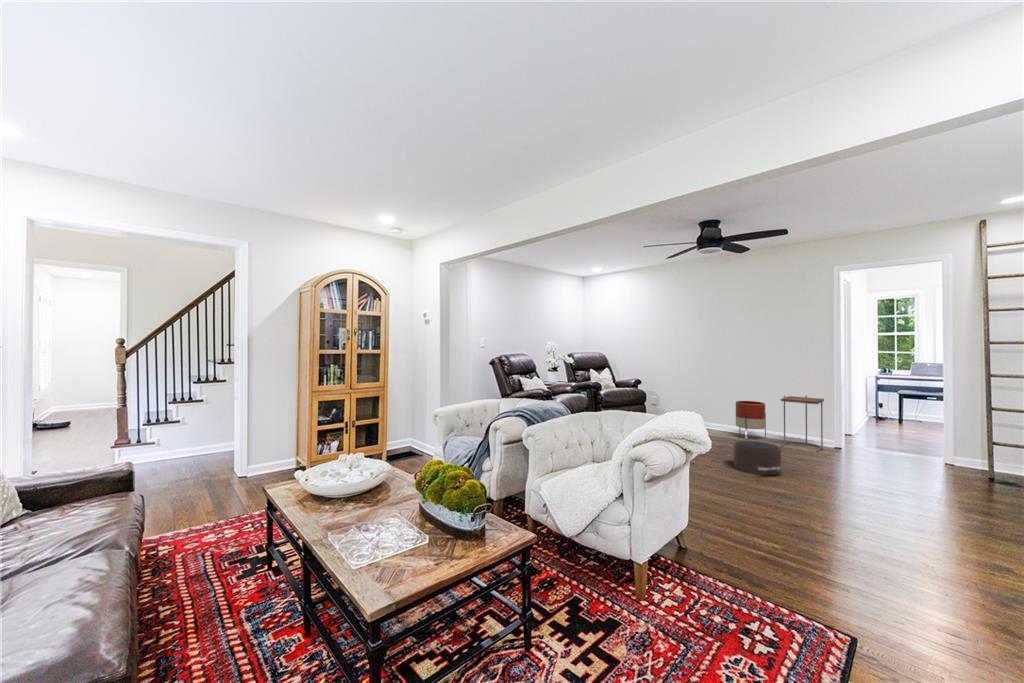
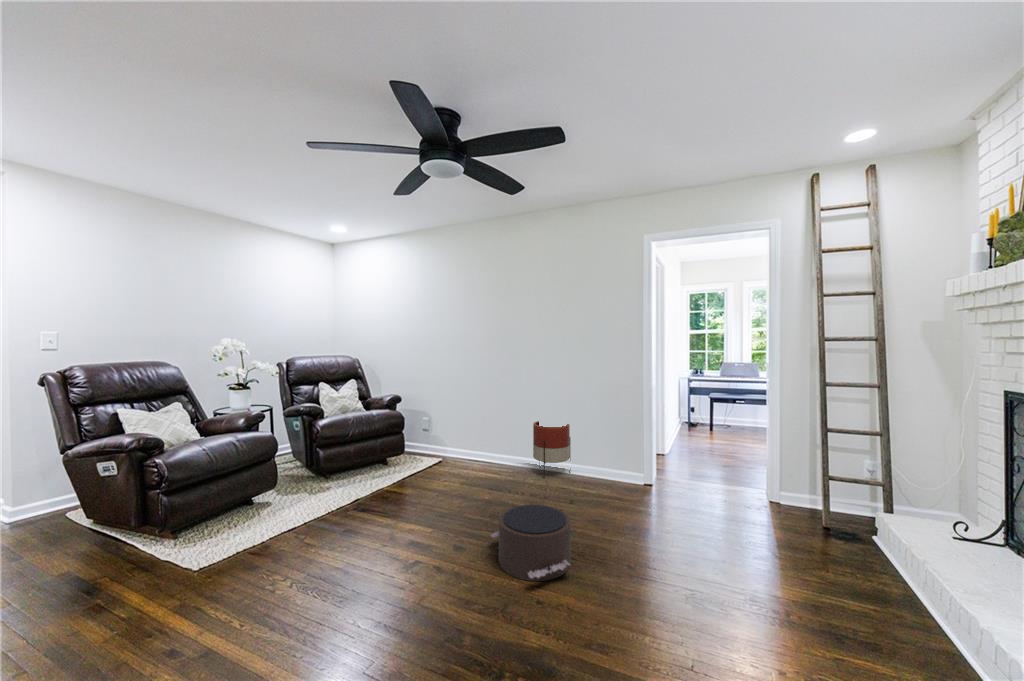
side table: present [781,396,824,452] -> none [585,412,638,496]

